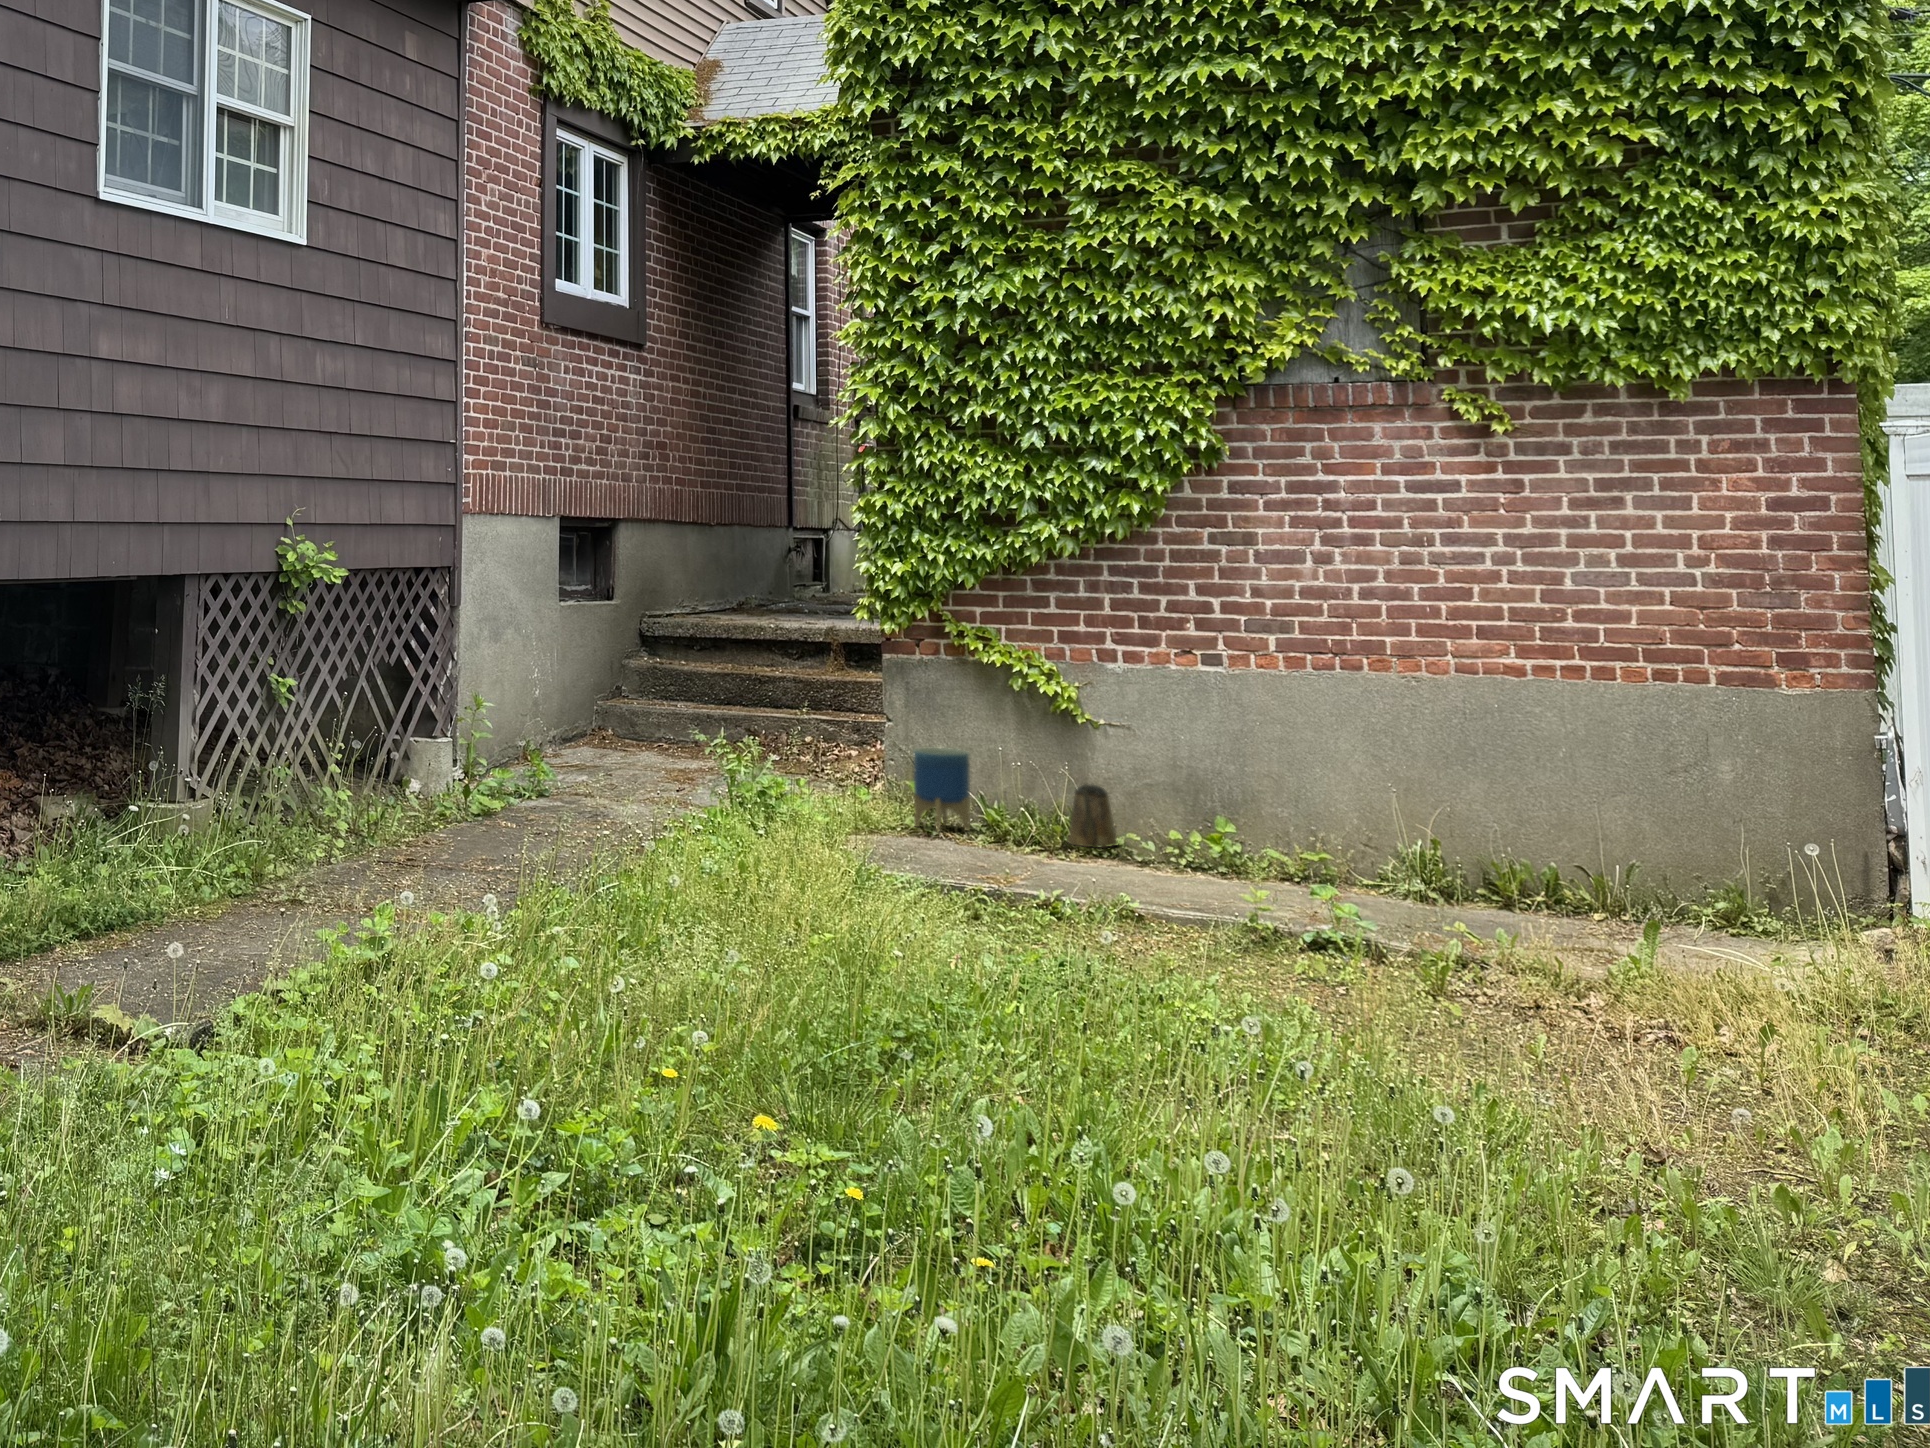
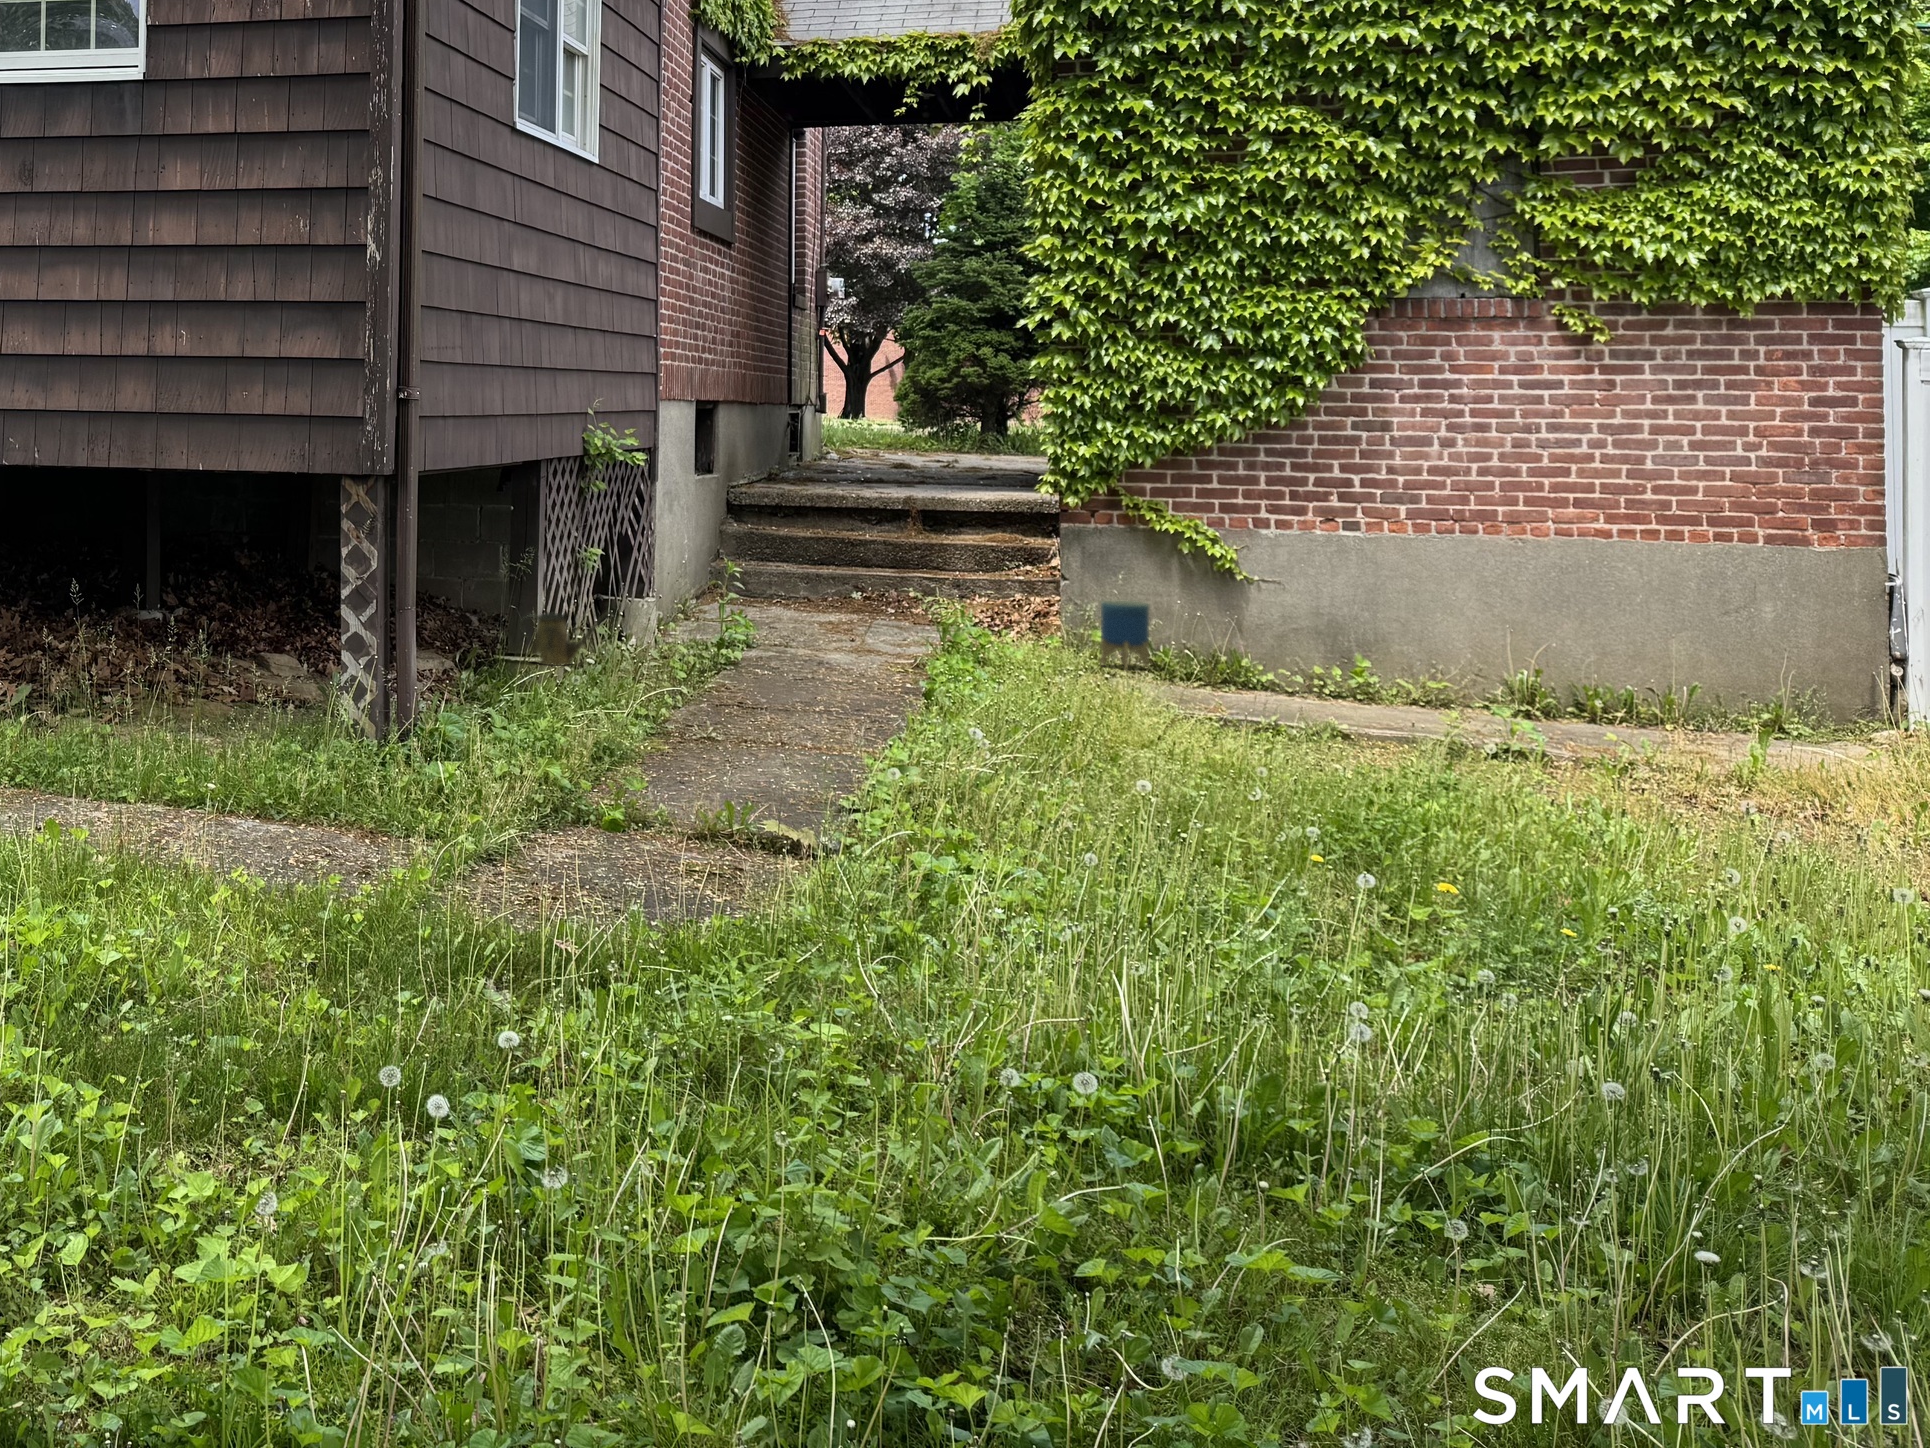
watering can: present [1067,784,1118,848] -> present [520,612,610,666]

